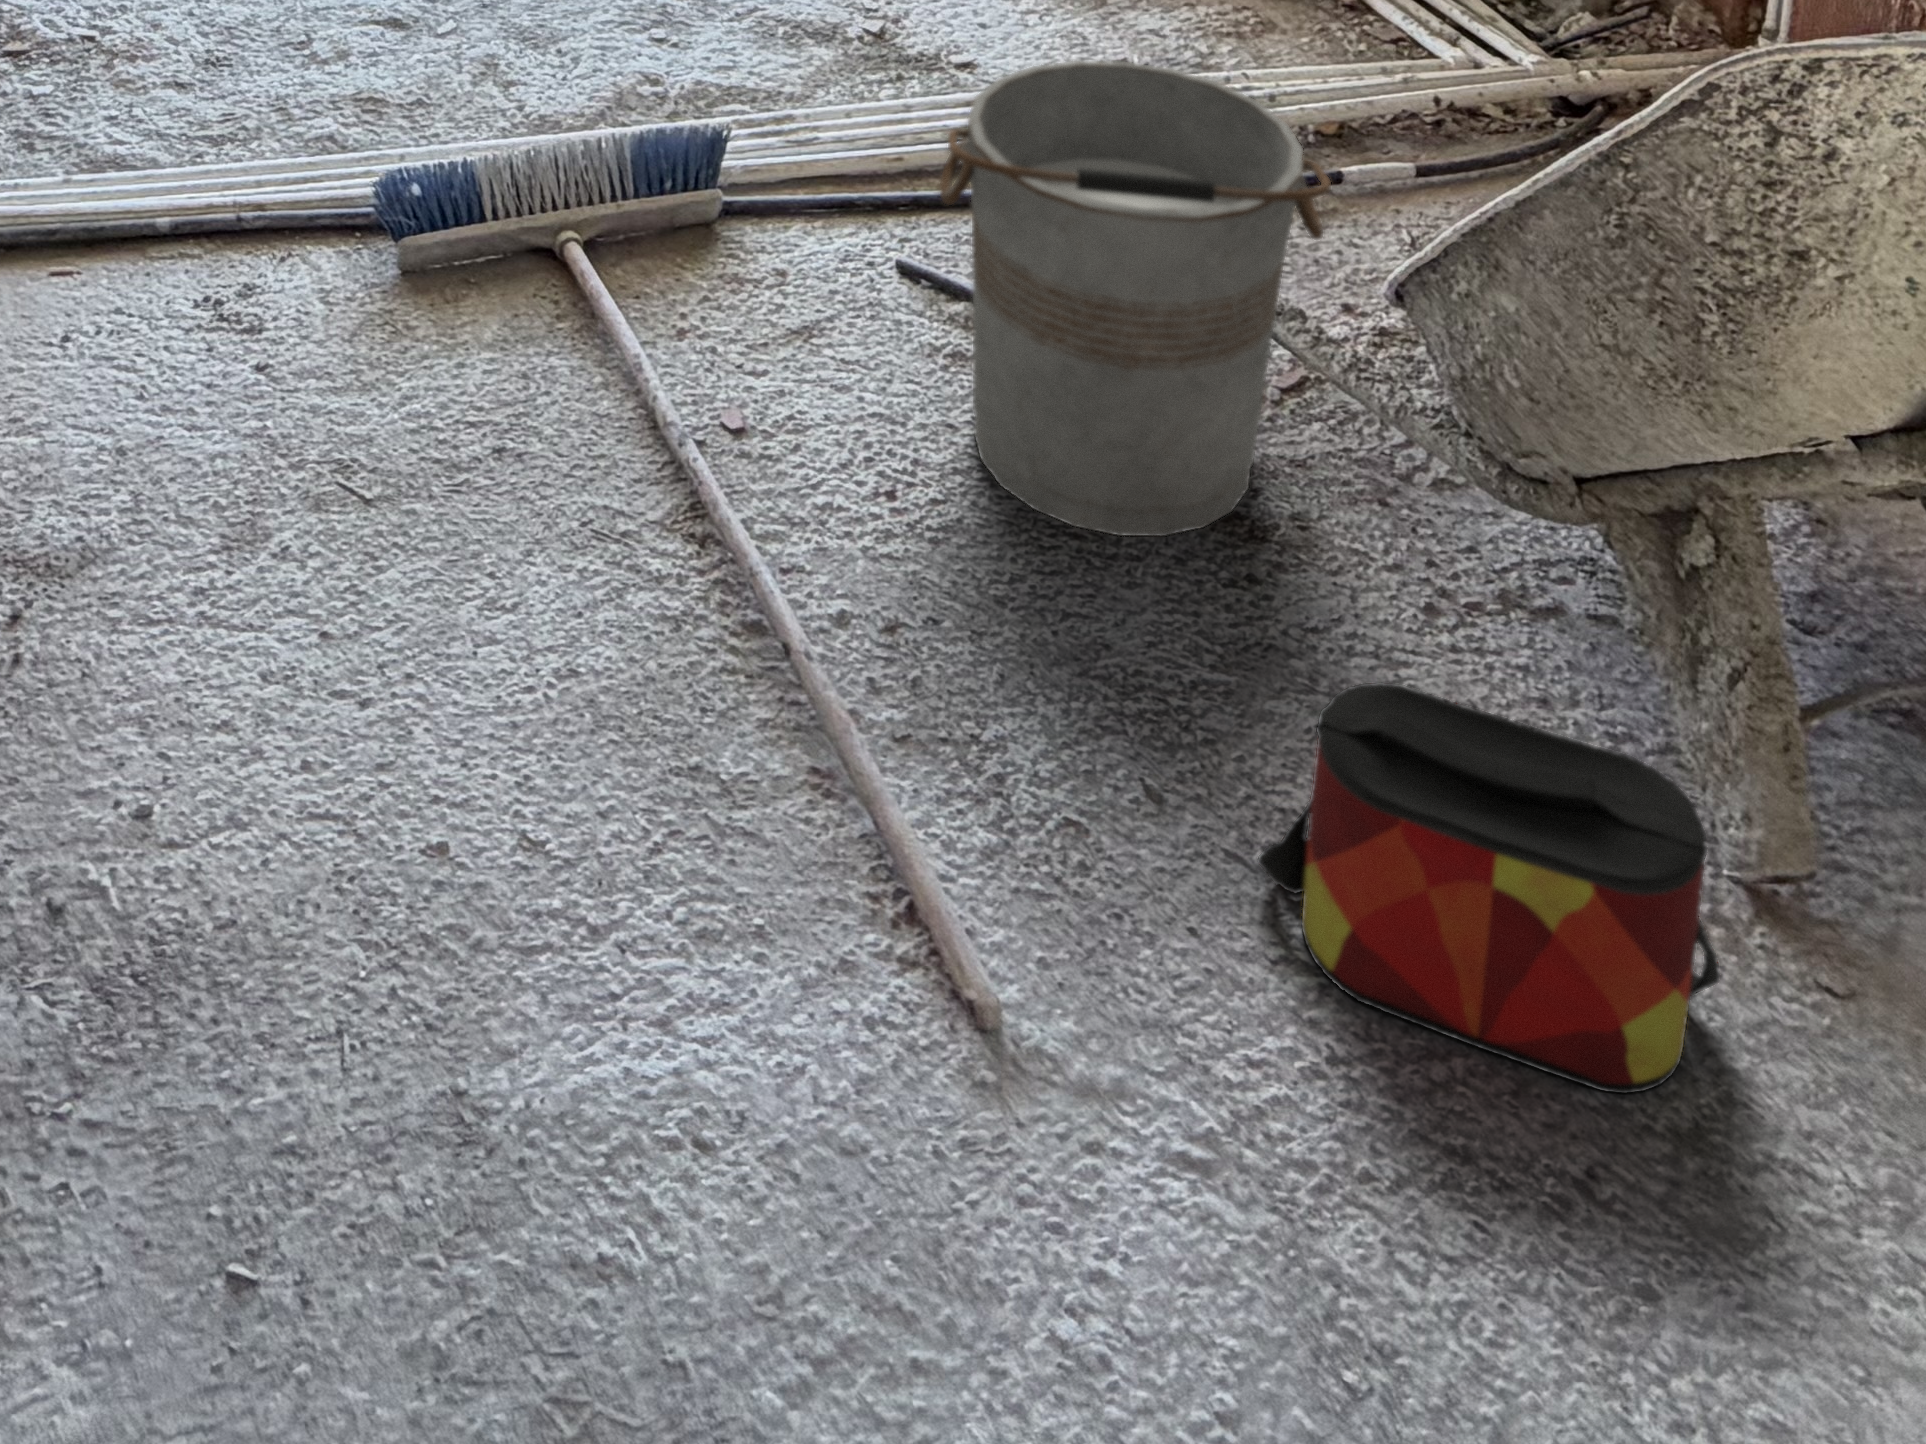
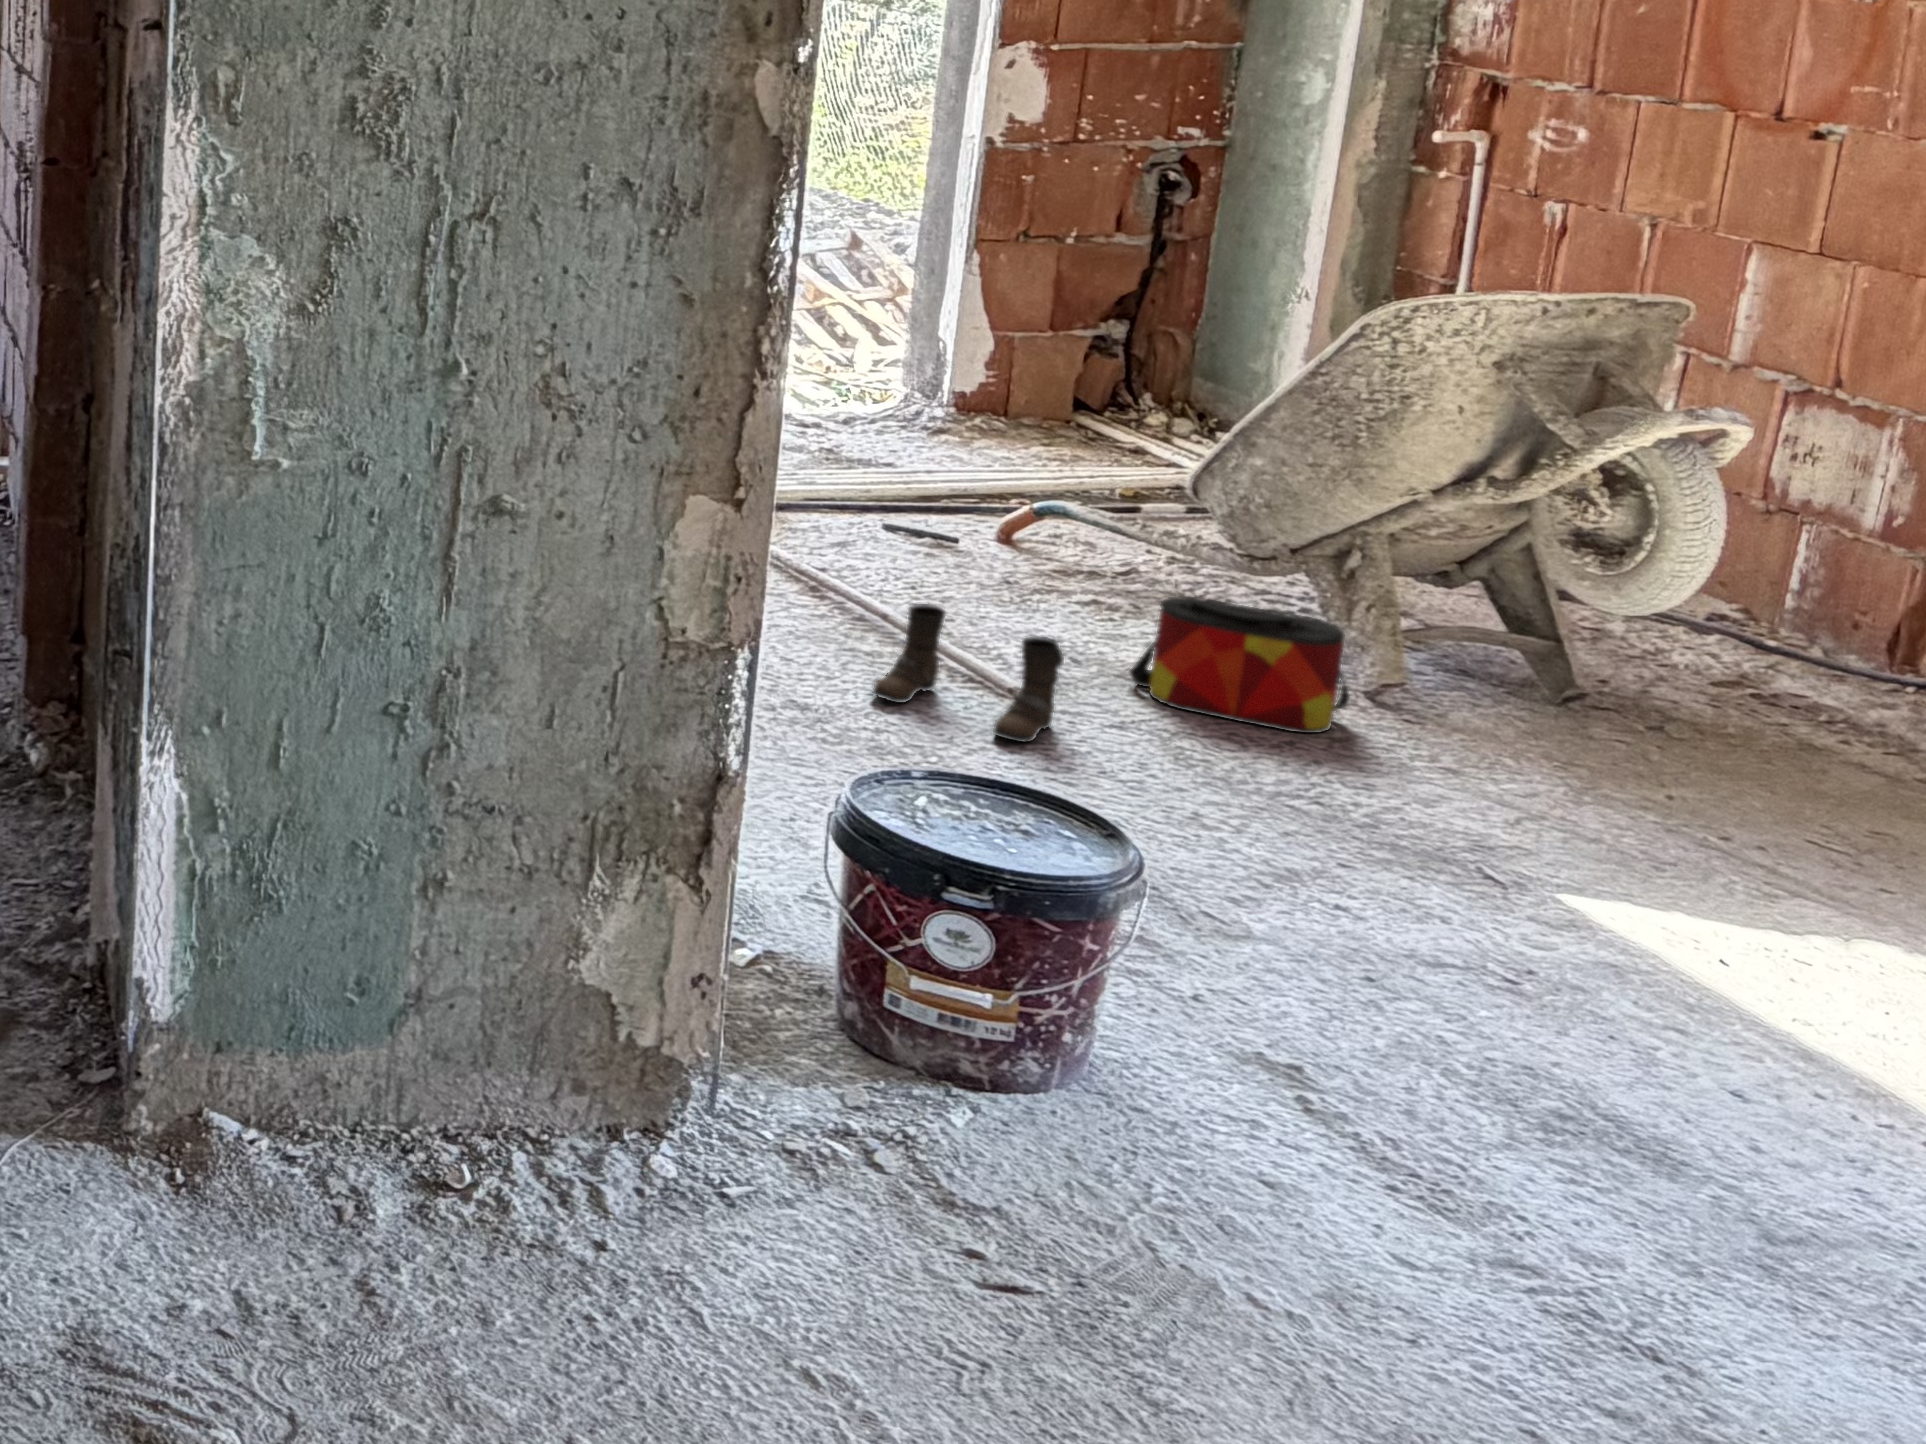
bucket: present [940,61,1331,536] -> none [933,398,1155,608]
boots: none [653,778,1075,1294] -> present [871,604,1064,742]

